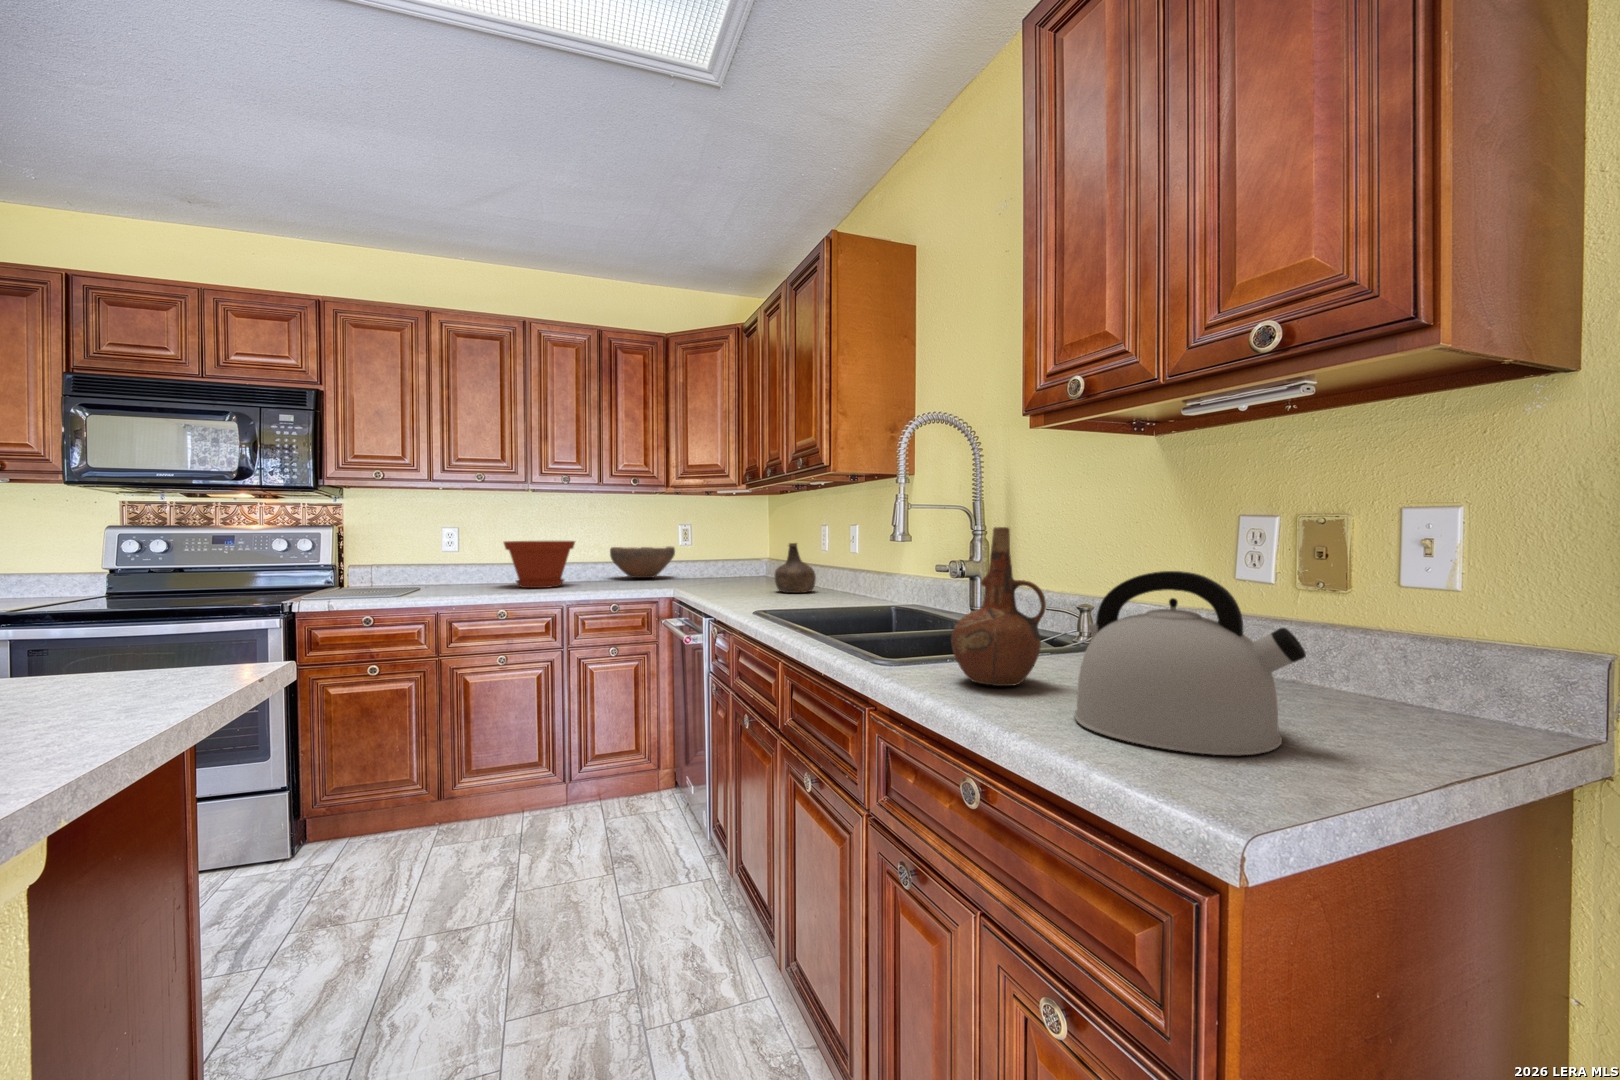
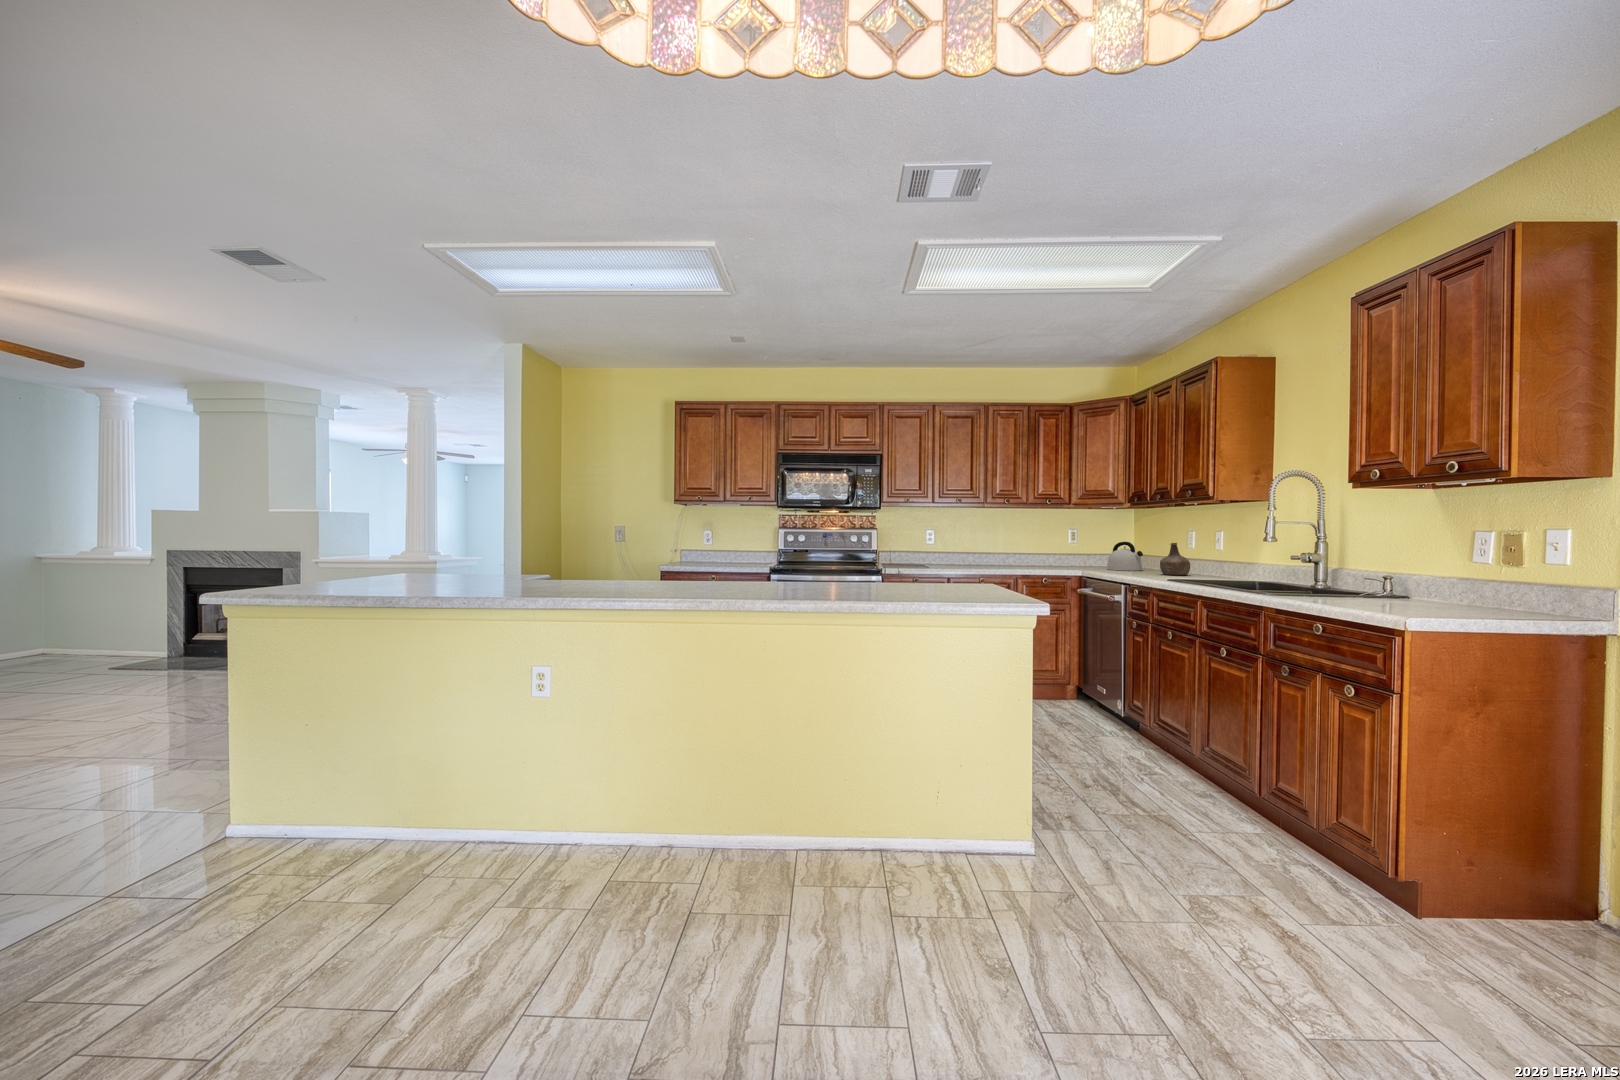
ceramic pitcher: present [951,527,1046,686] -> none [1310,535,1358,602]
plant pot: present [504,541,575,588] -> none [972,539,1015,568]
bowl: present [610,547,675,578] -> none [1024,544,1069,566]
kettle: present [1074,571,1306,755] -> present [1107,542,1143,571]

